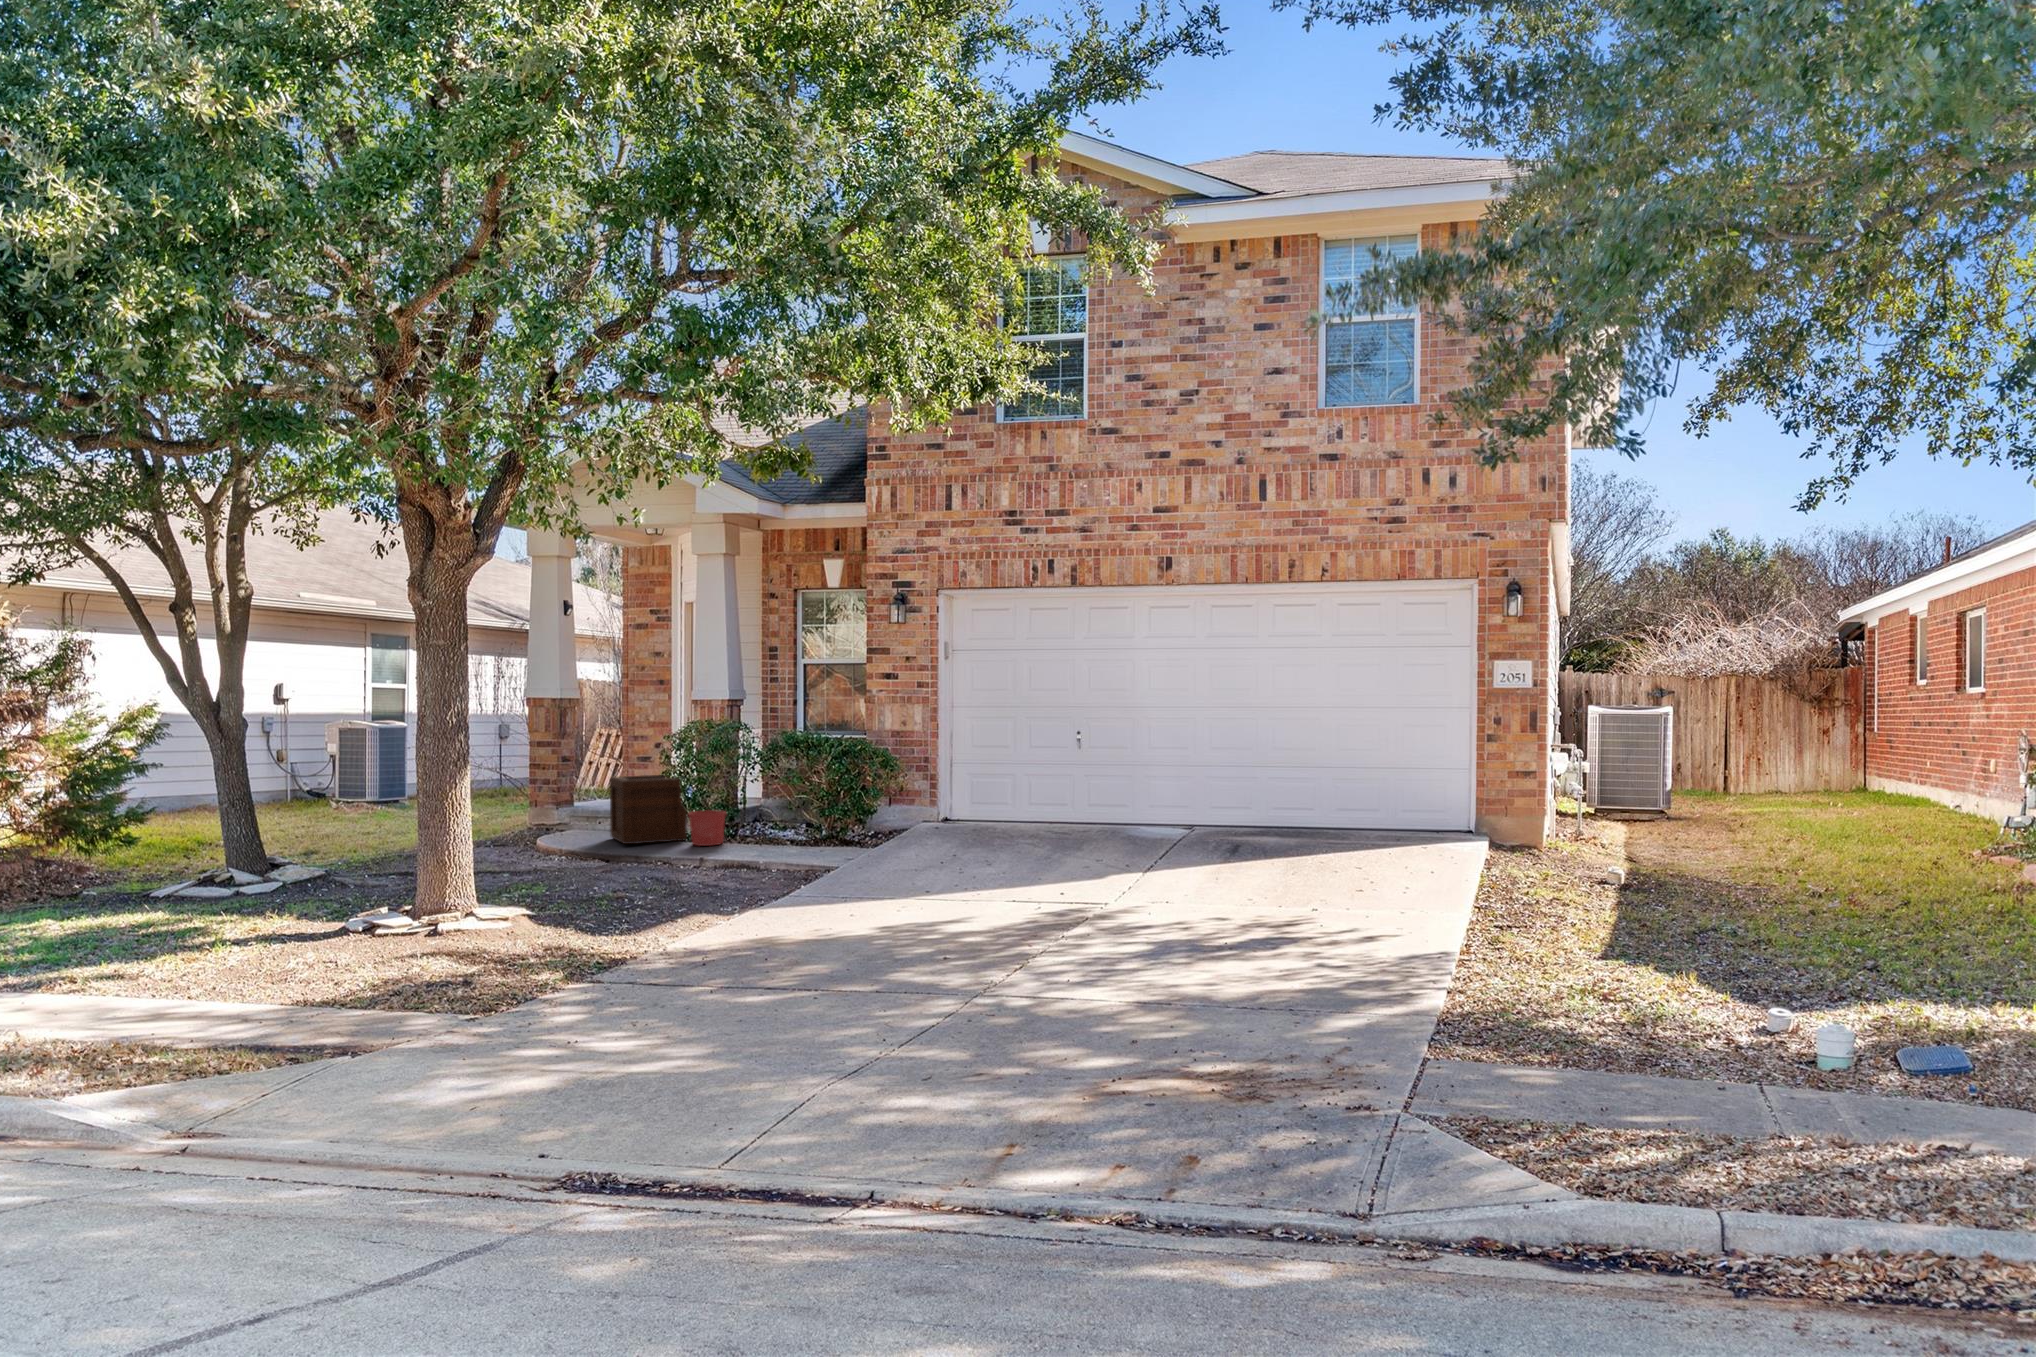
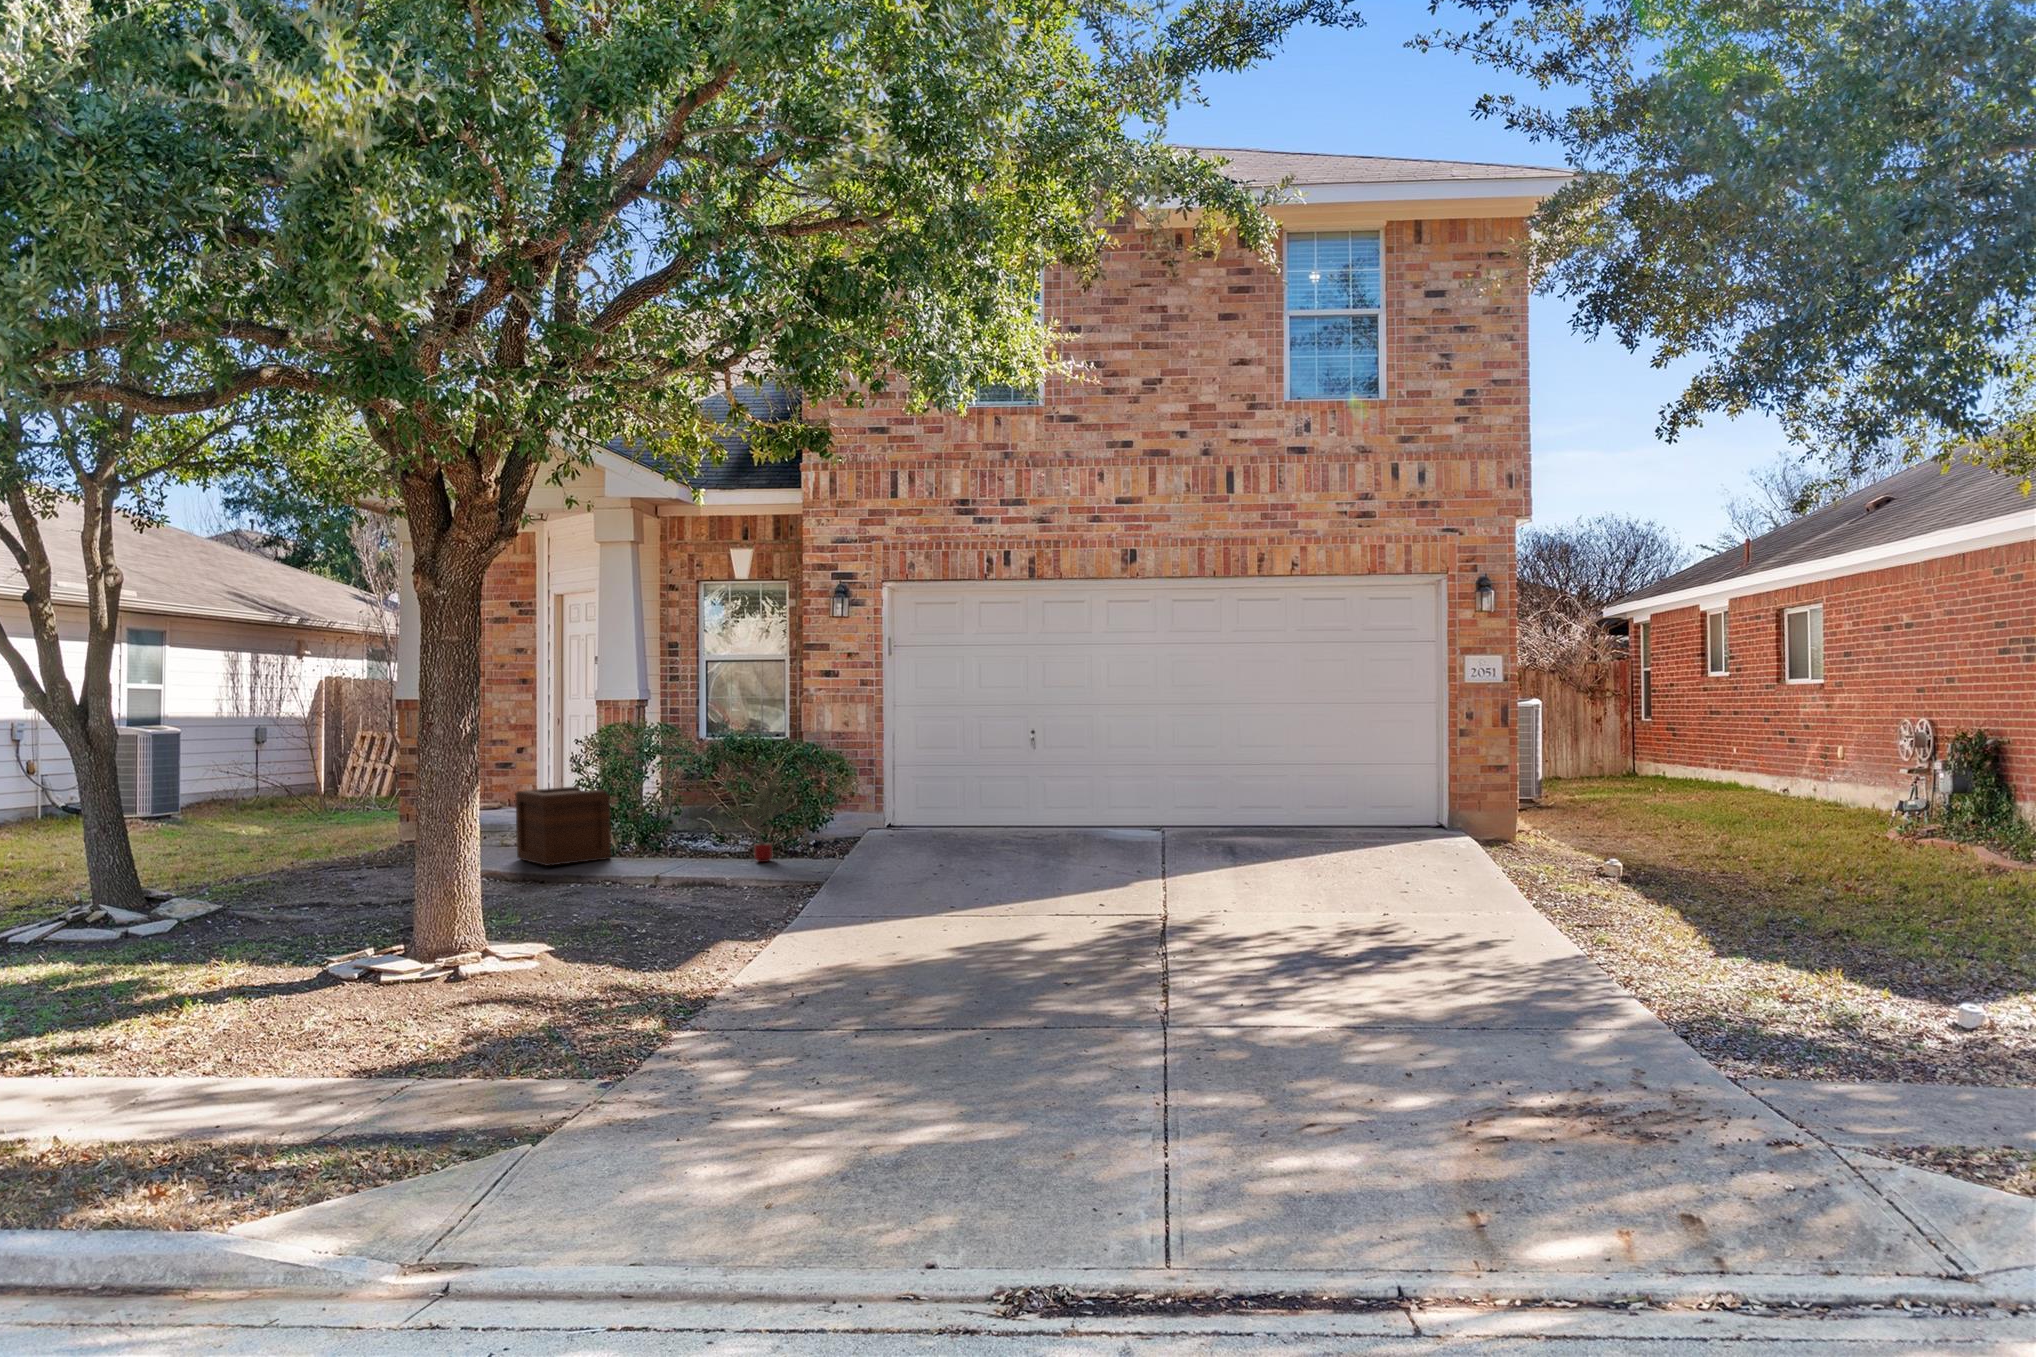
potted tree: none [779,759,841,847] -> present [728,768,797,862]
bucket: present [687,810,728,846] -> none [617,825,662,864]

